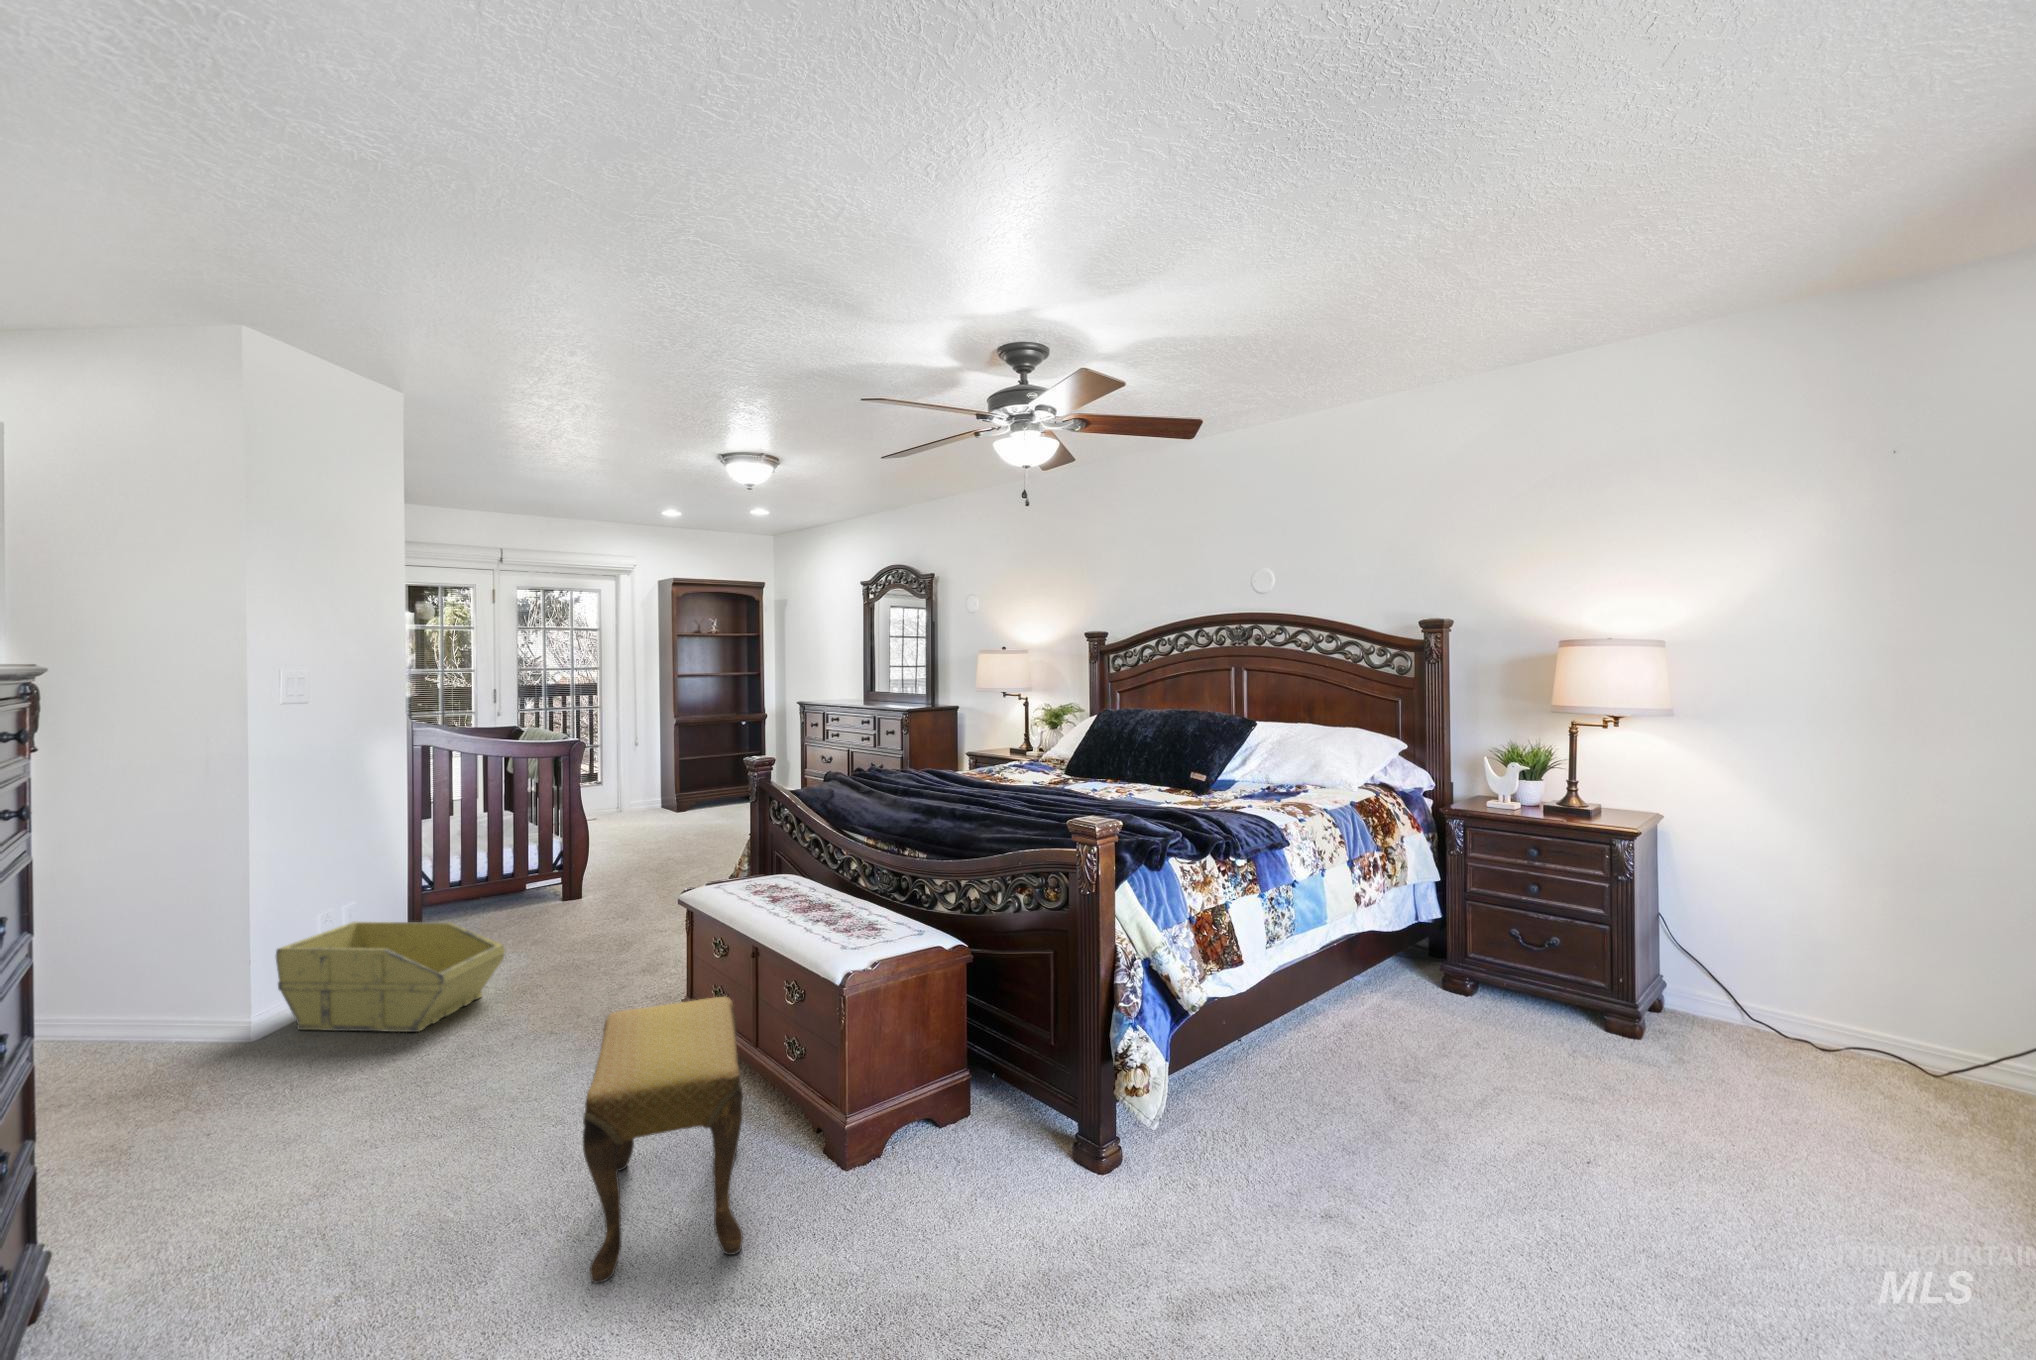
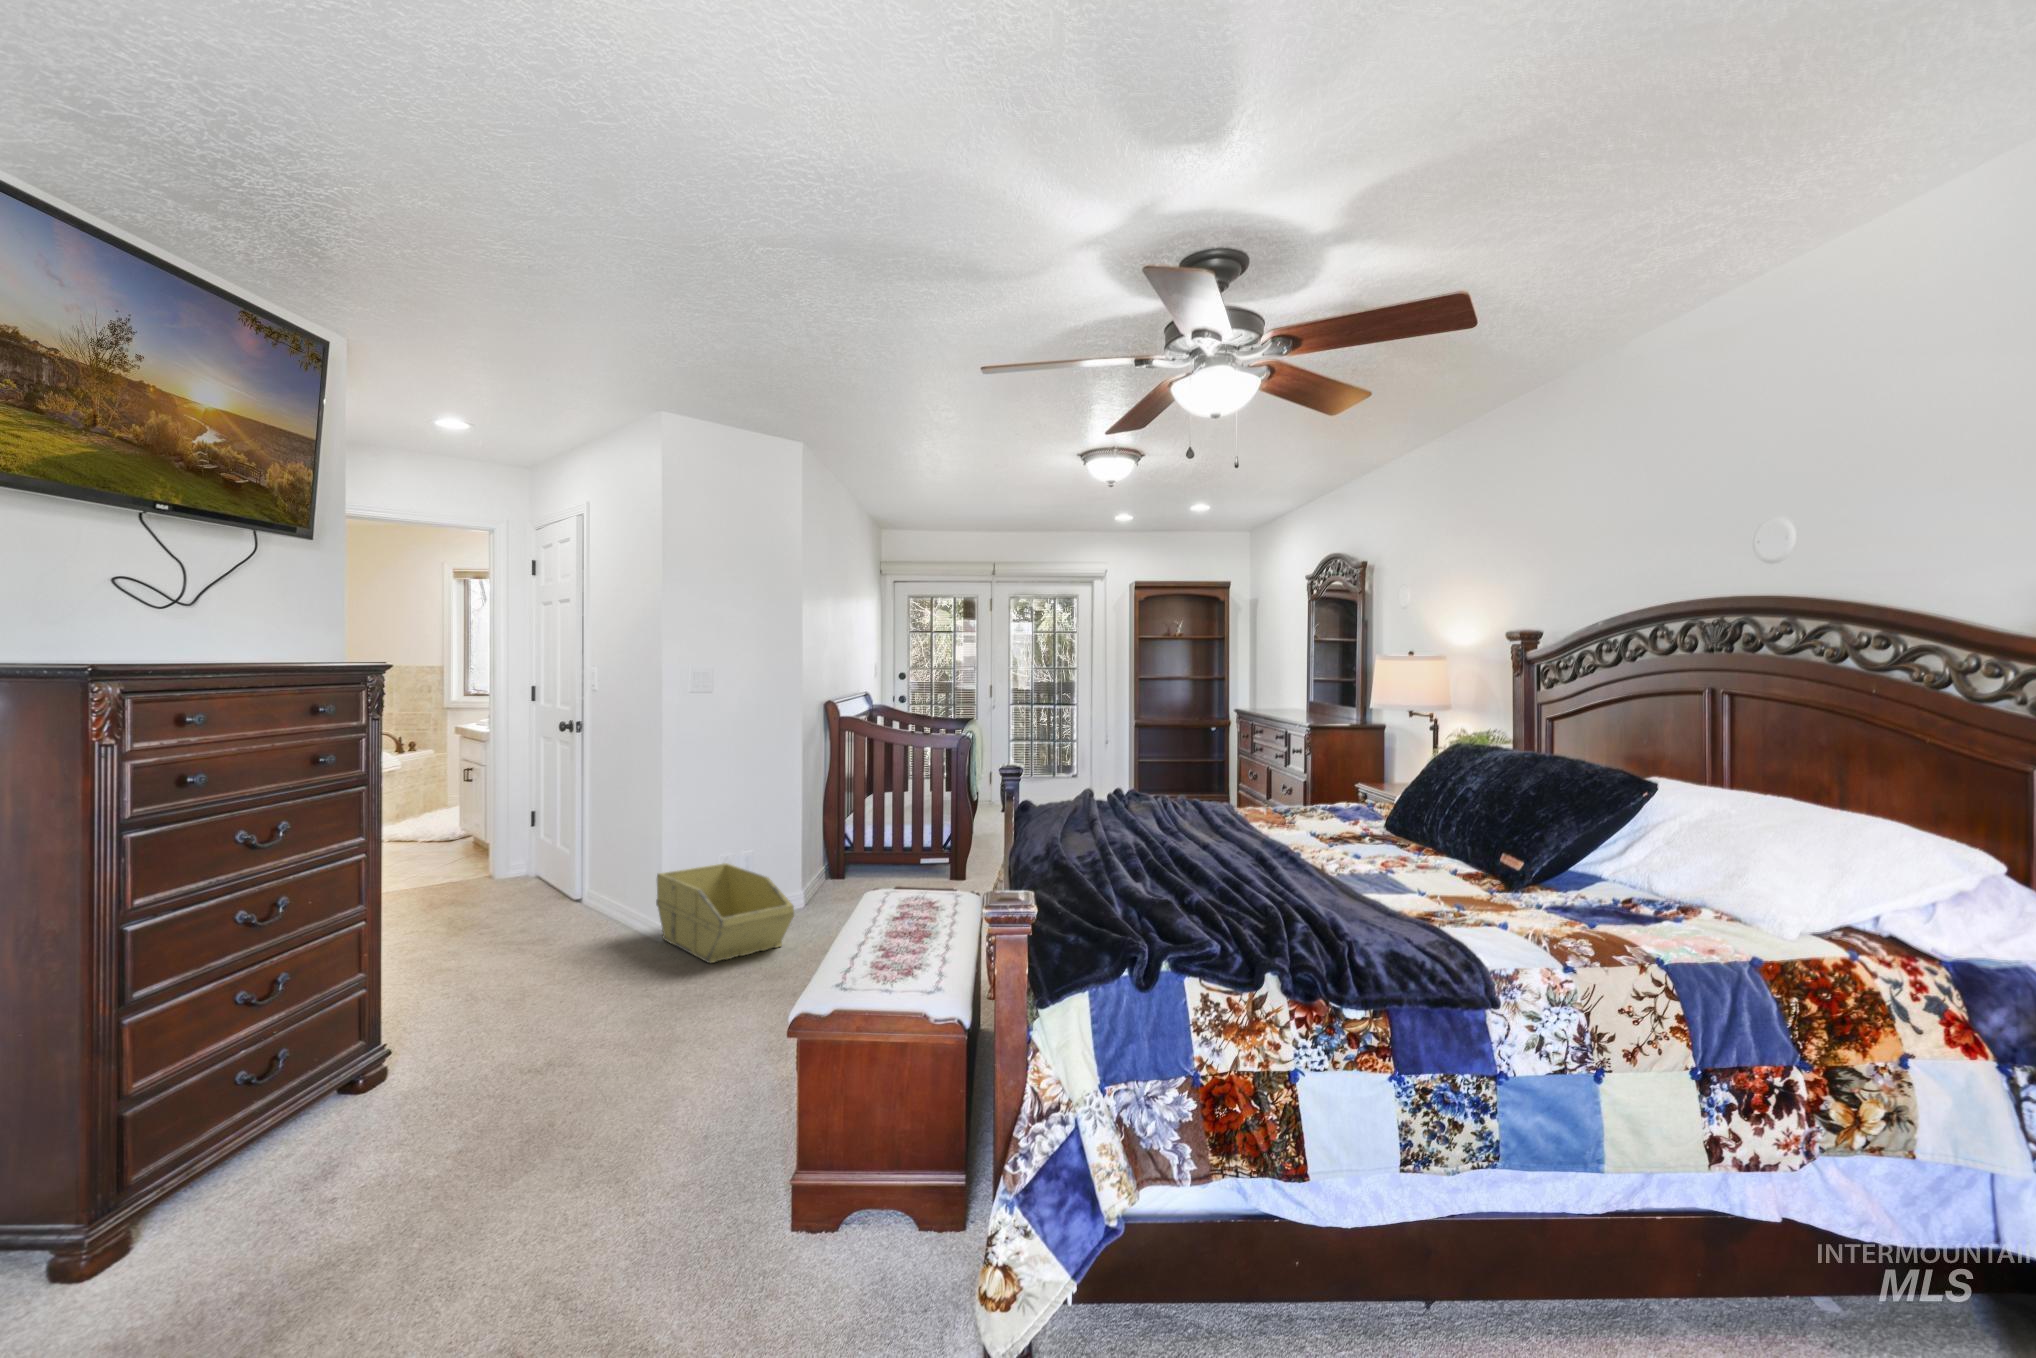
footstool: present [583,997,743,1283] -> none [467,988,727,1273]

